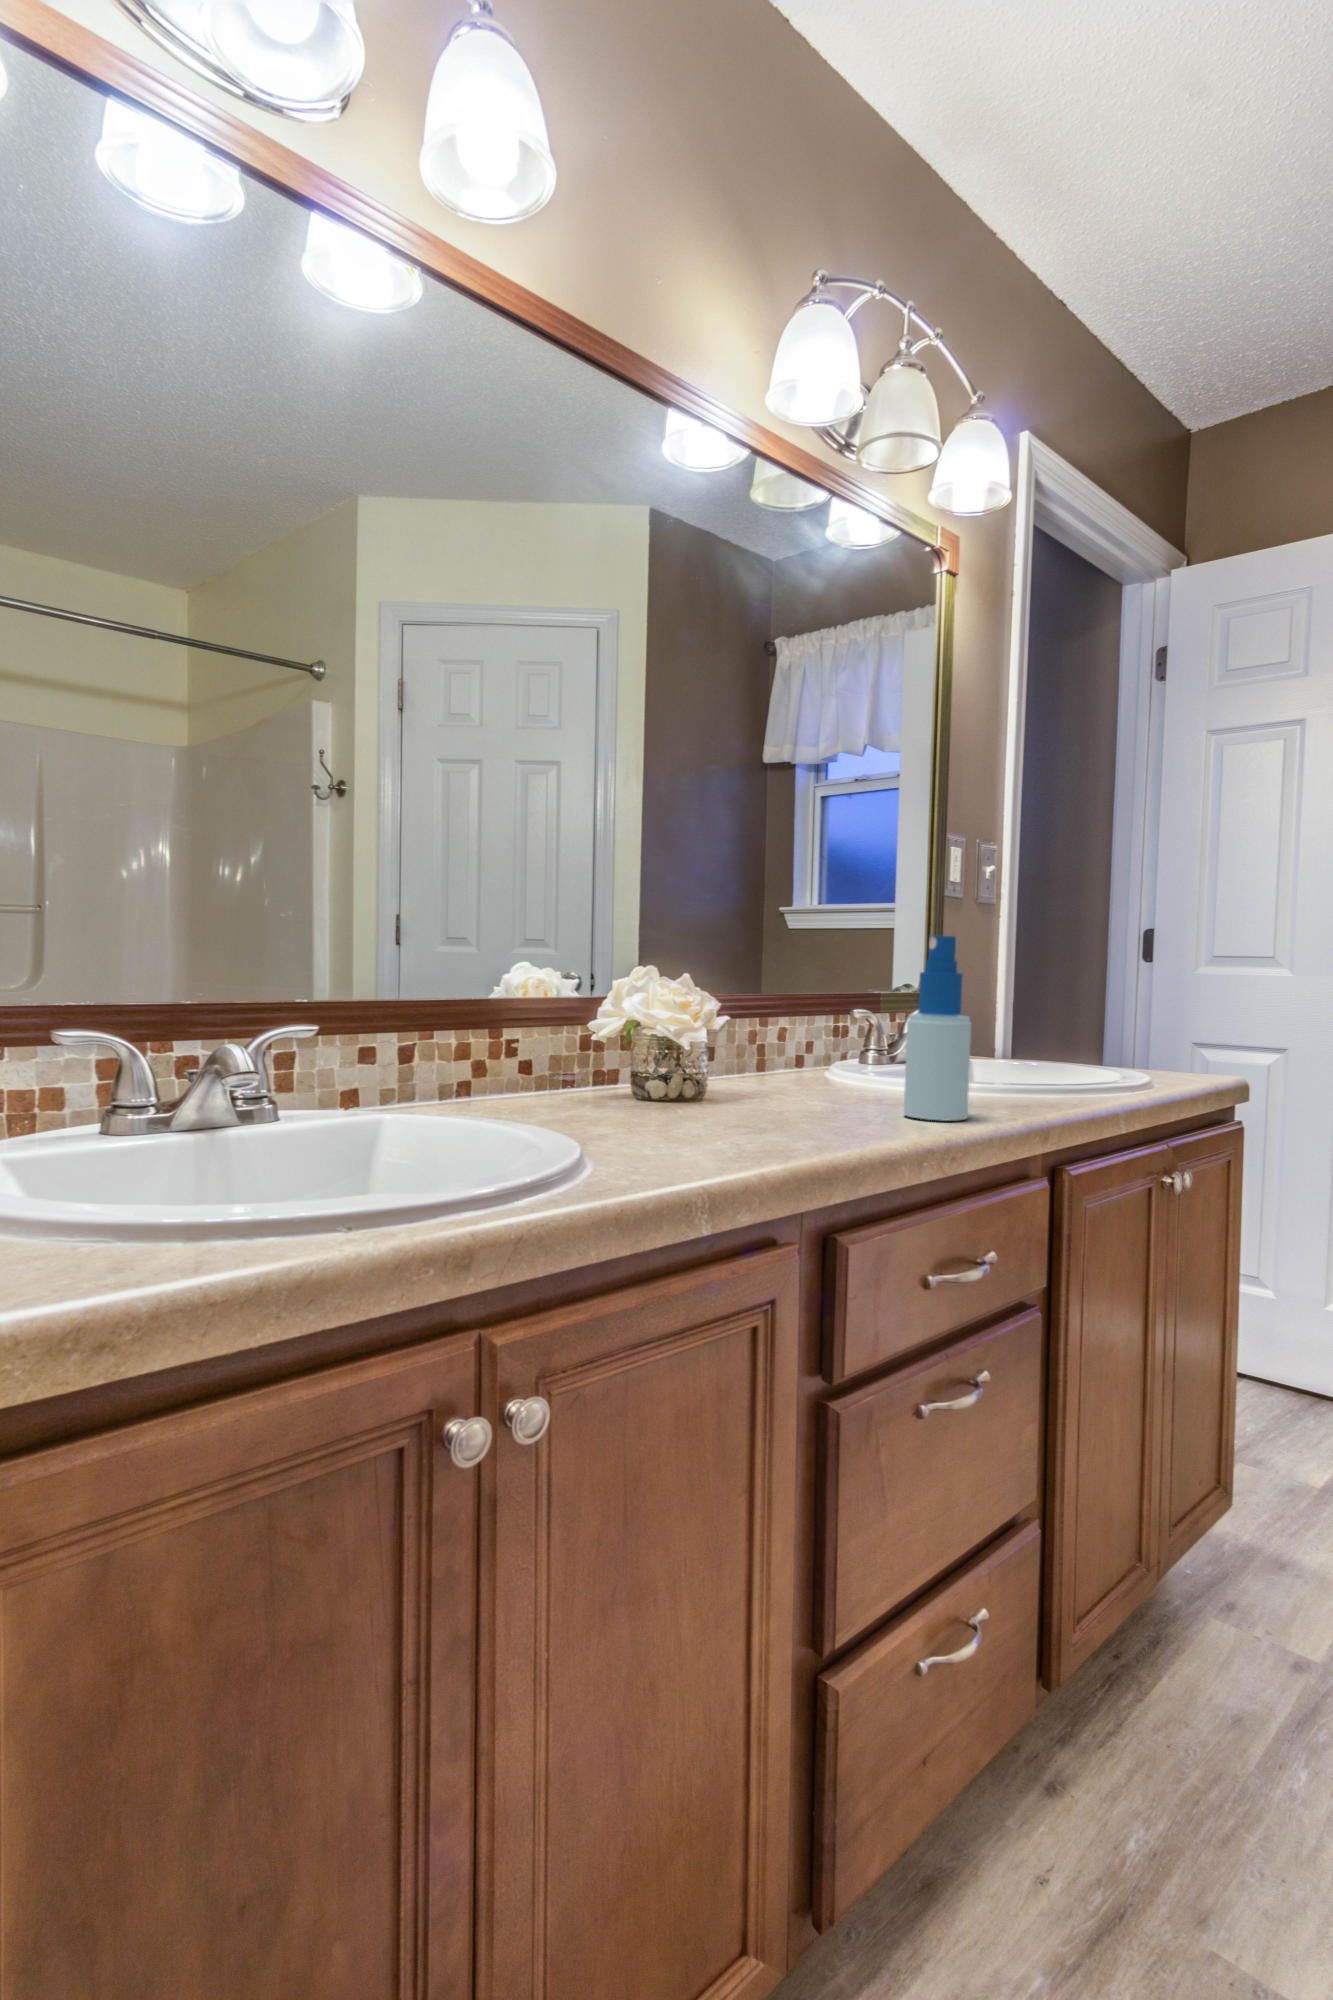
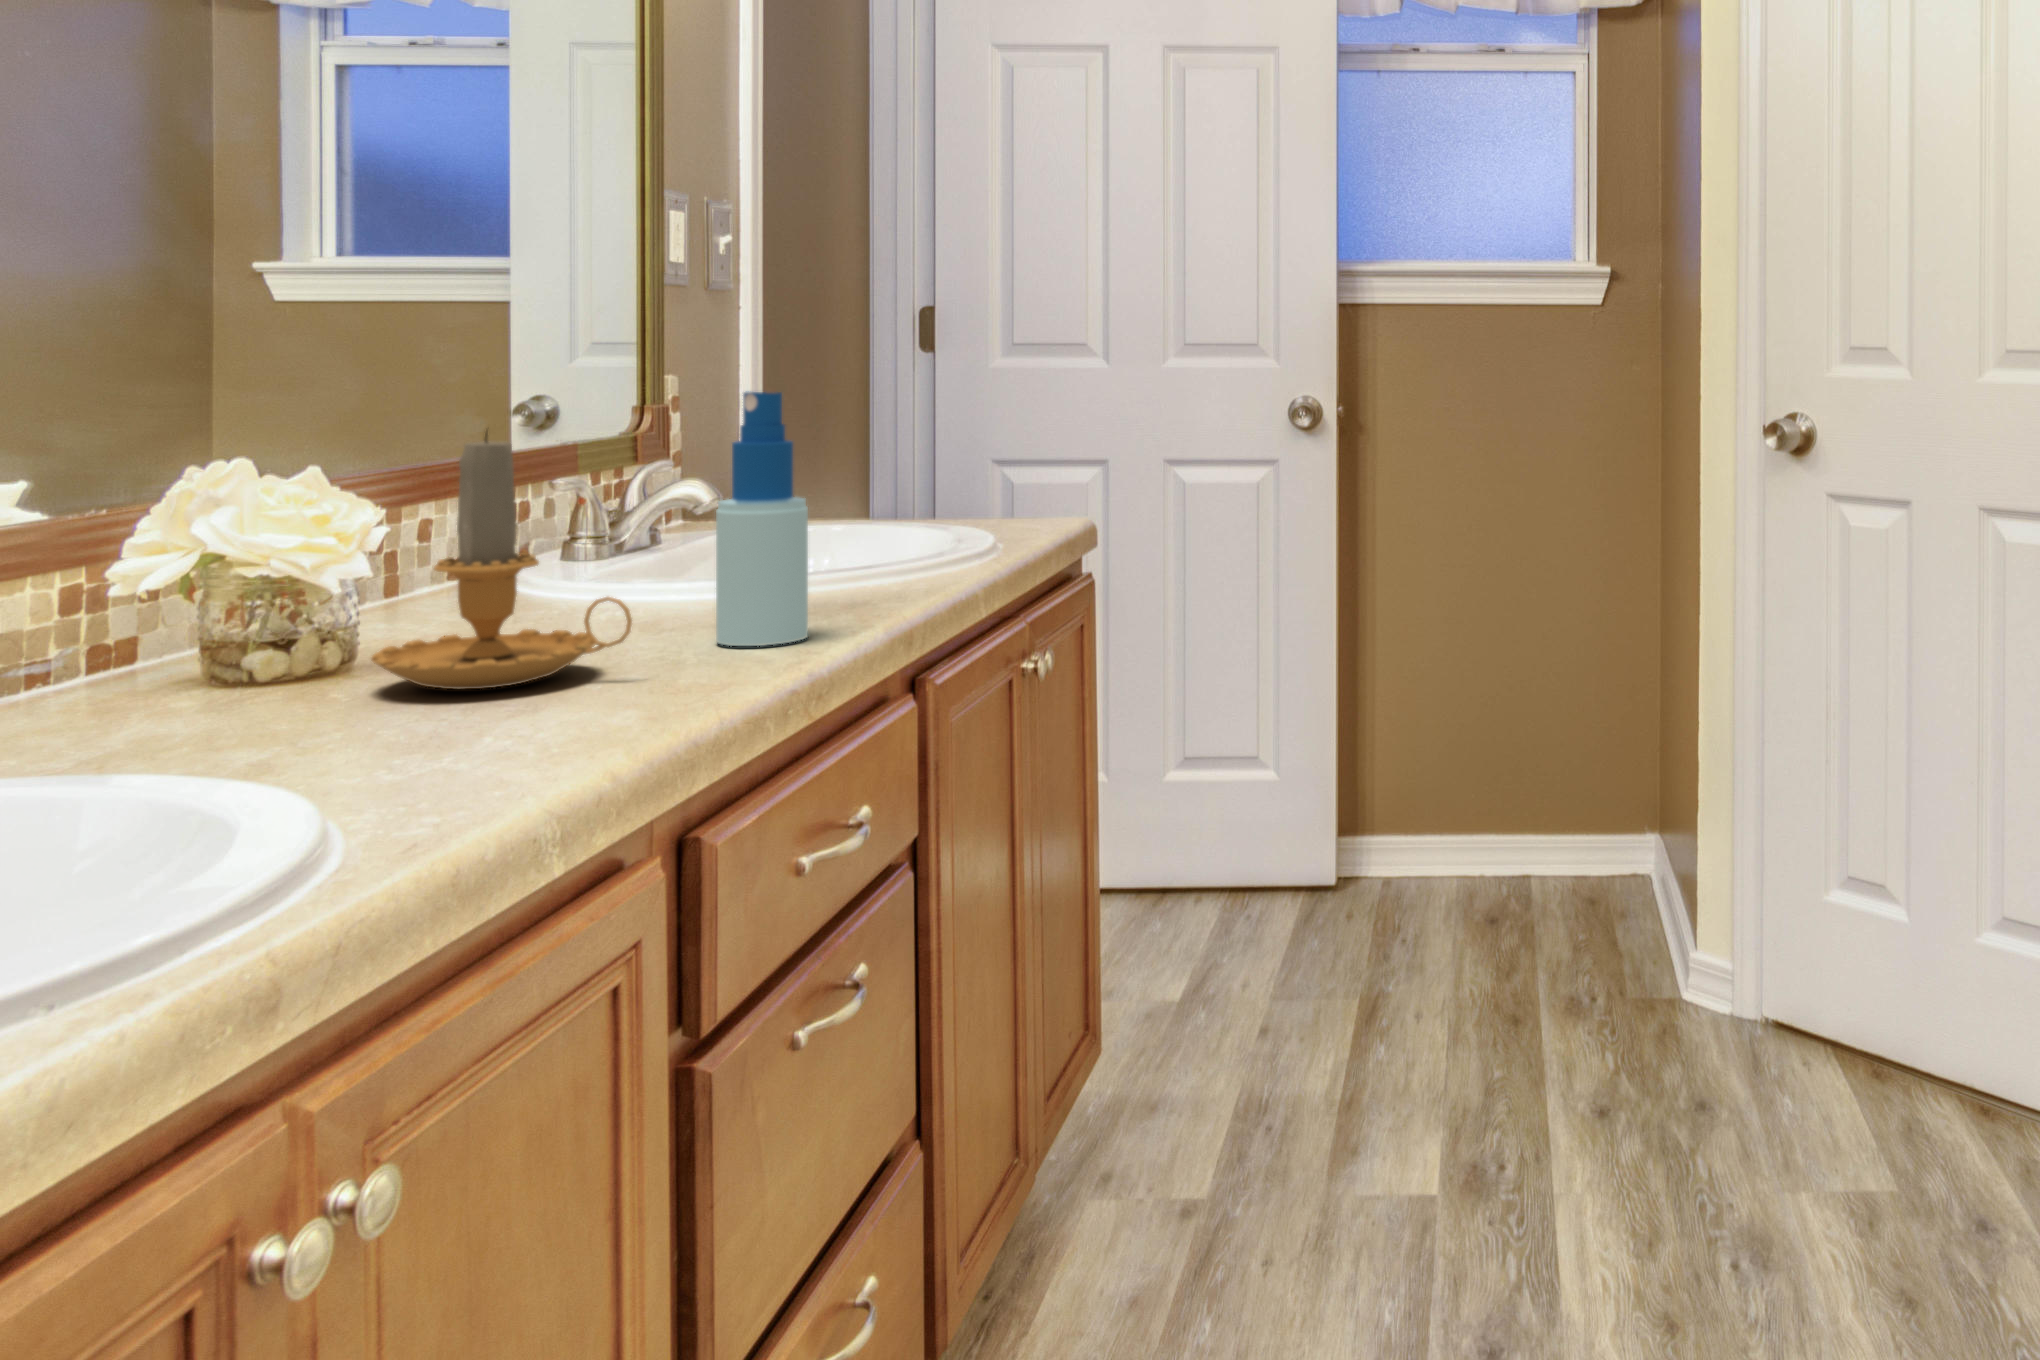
candle: none [691,949,833,1119] -> present [371,433,632,690]

